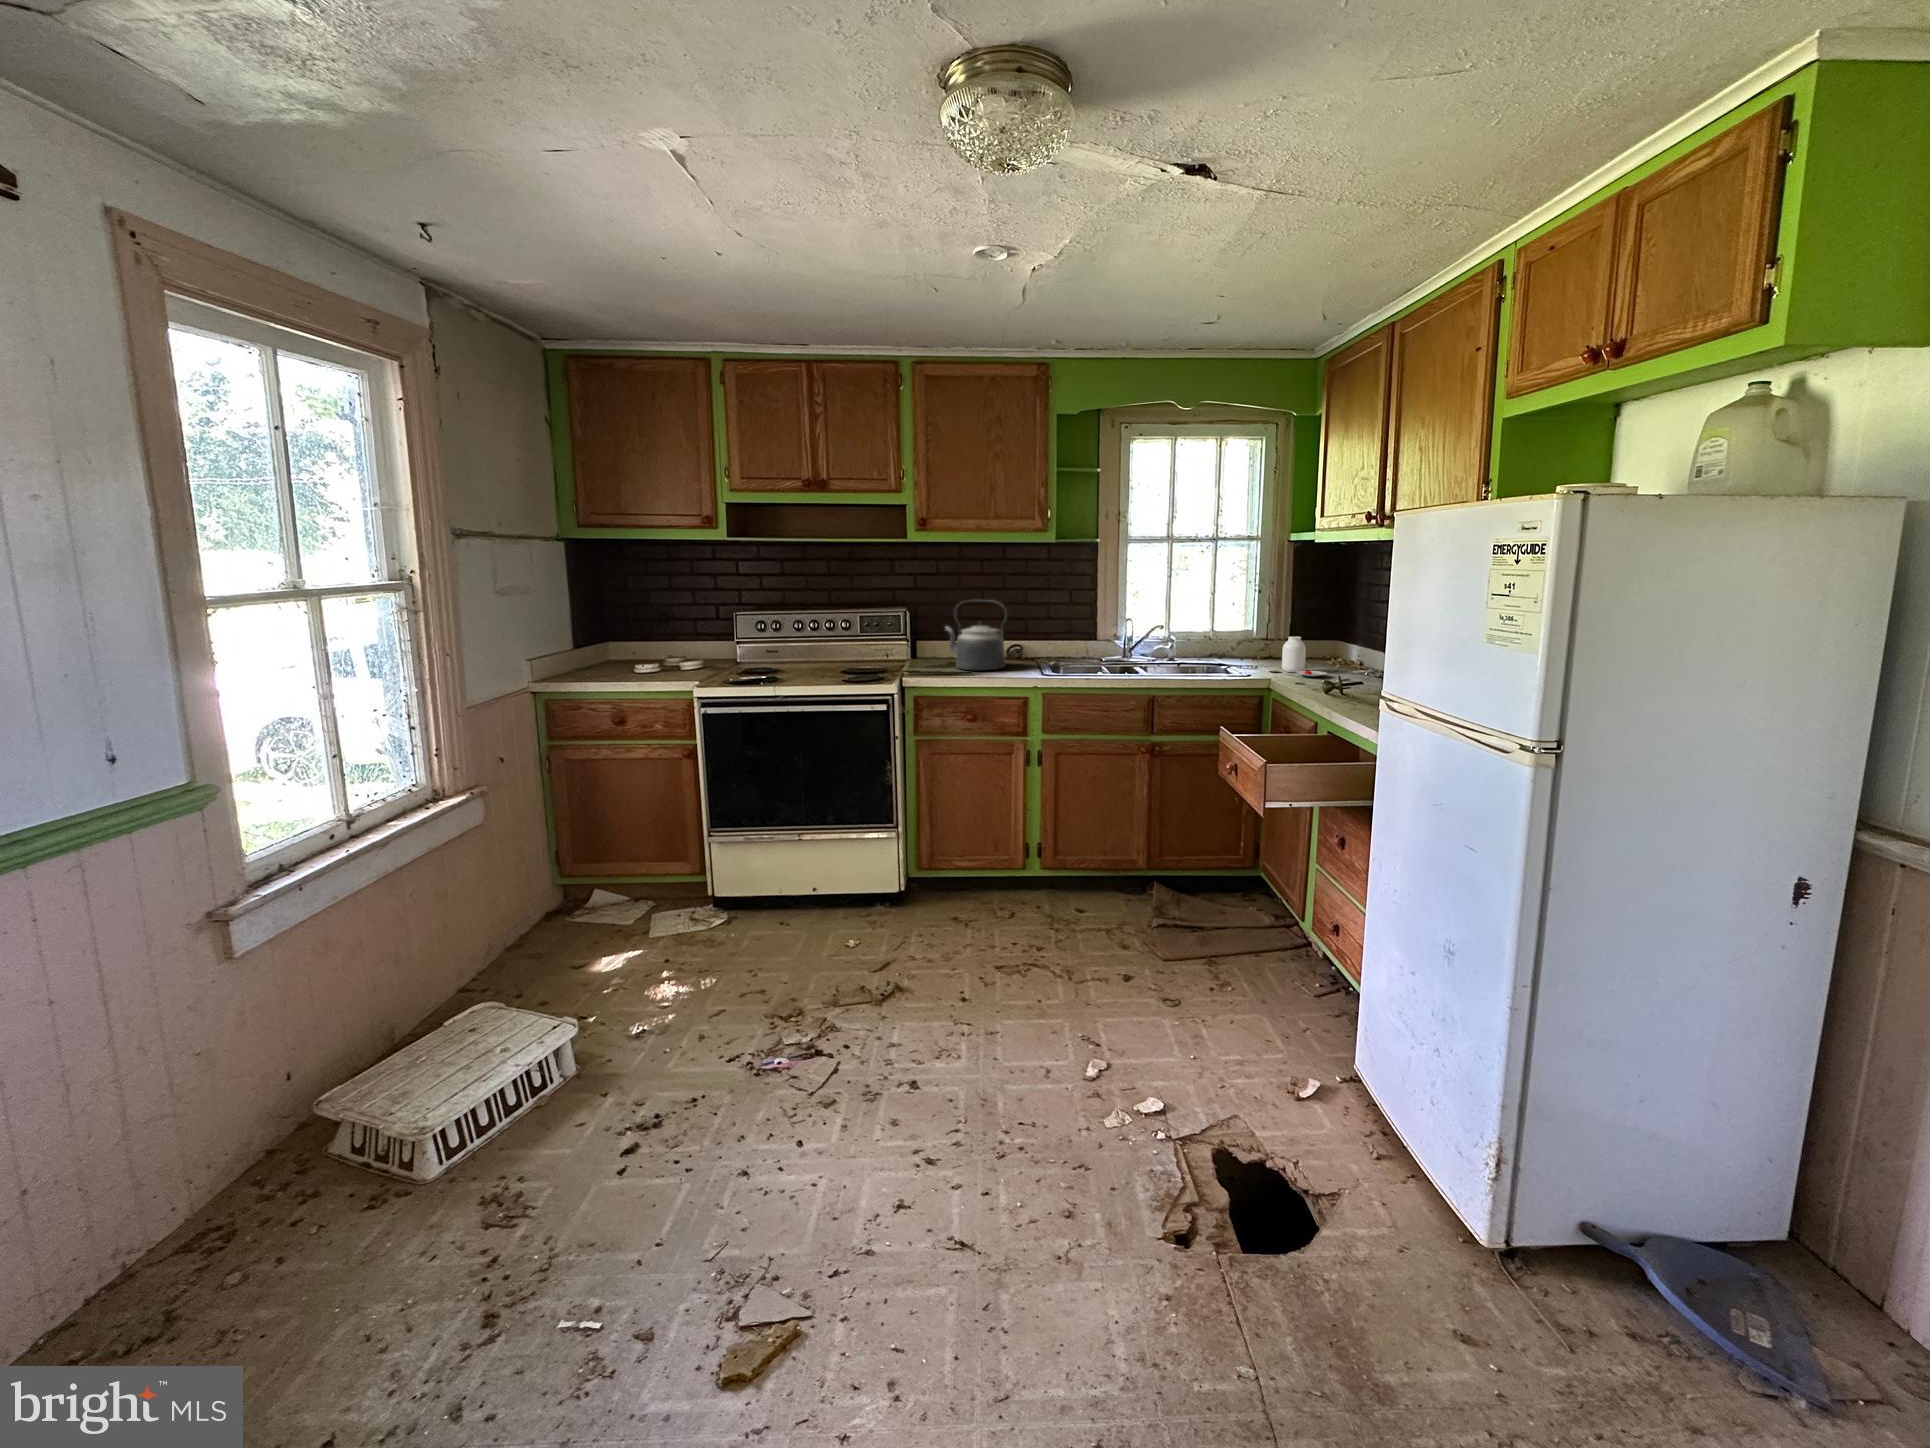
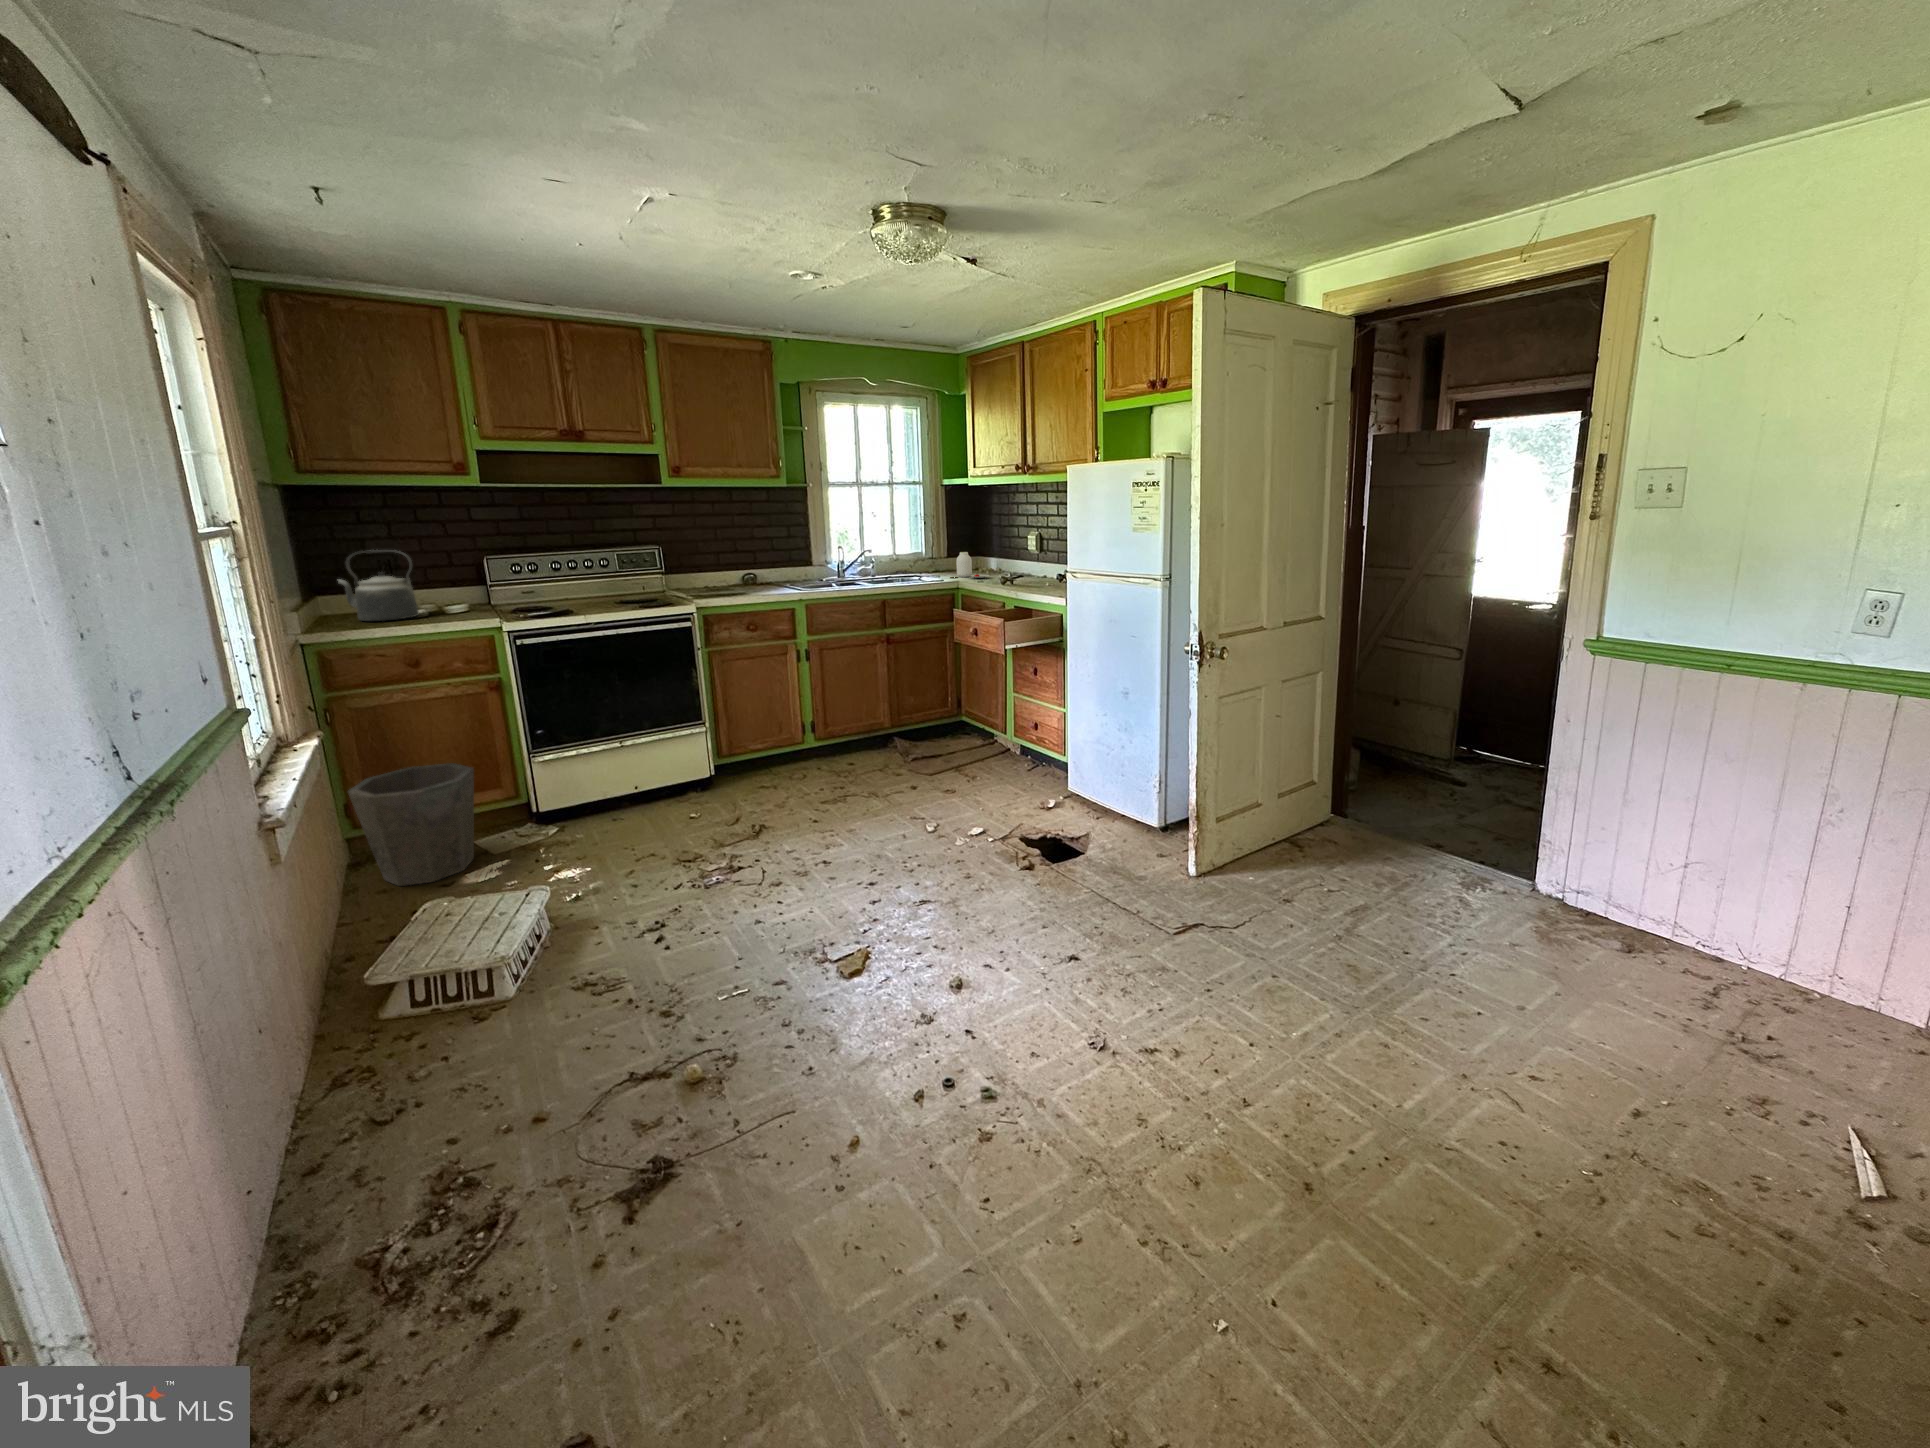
kettle: present [945,600,1007,670] -> present [338,550,419,621]
waste bin: none [510,829,627,964] -> present [348,763,474,886]

